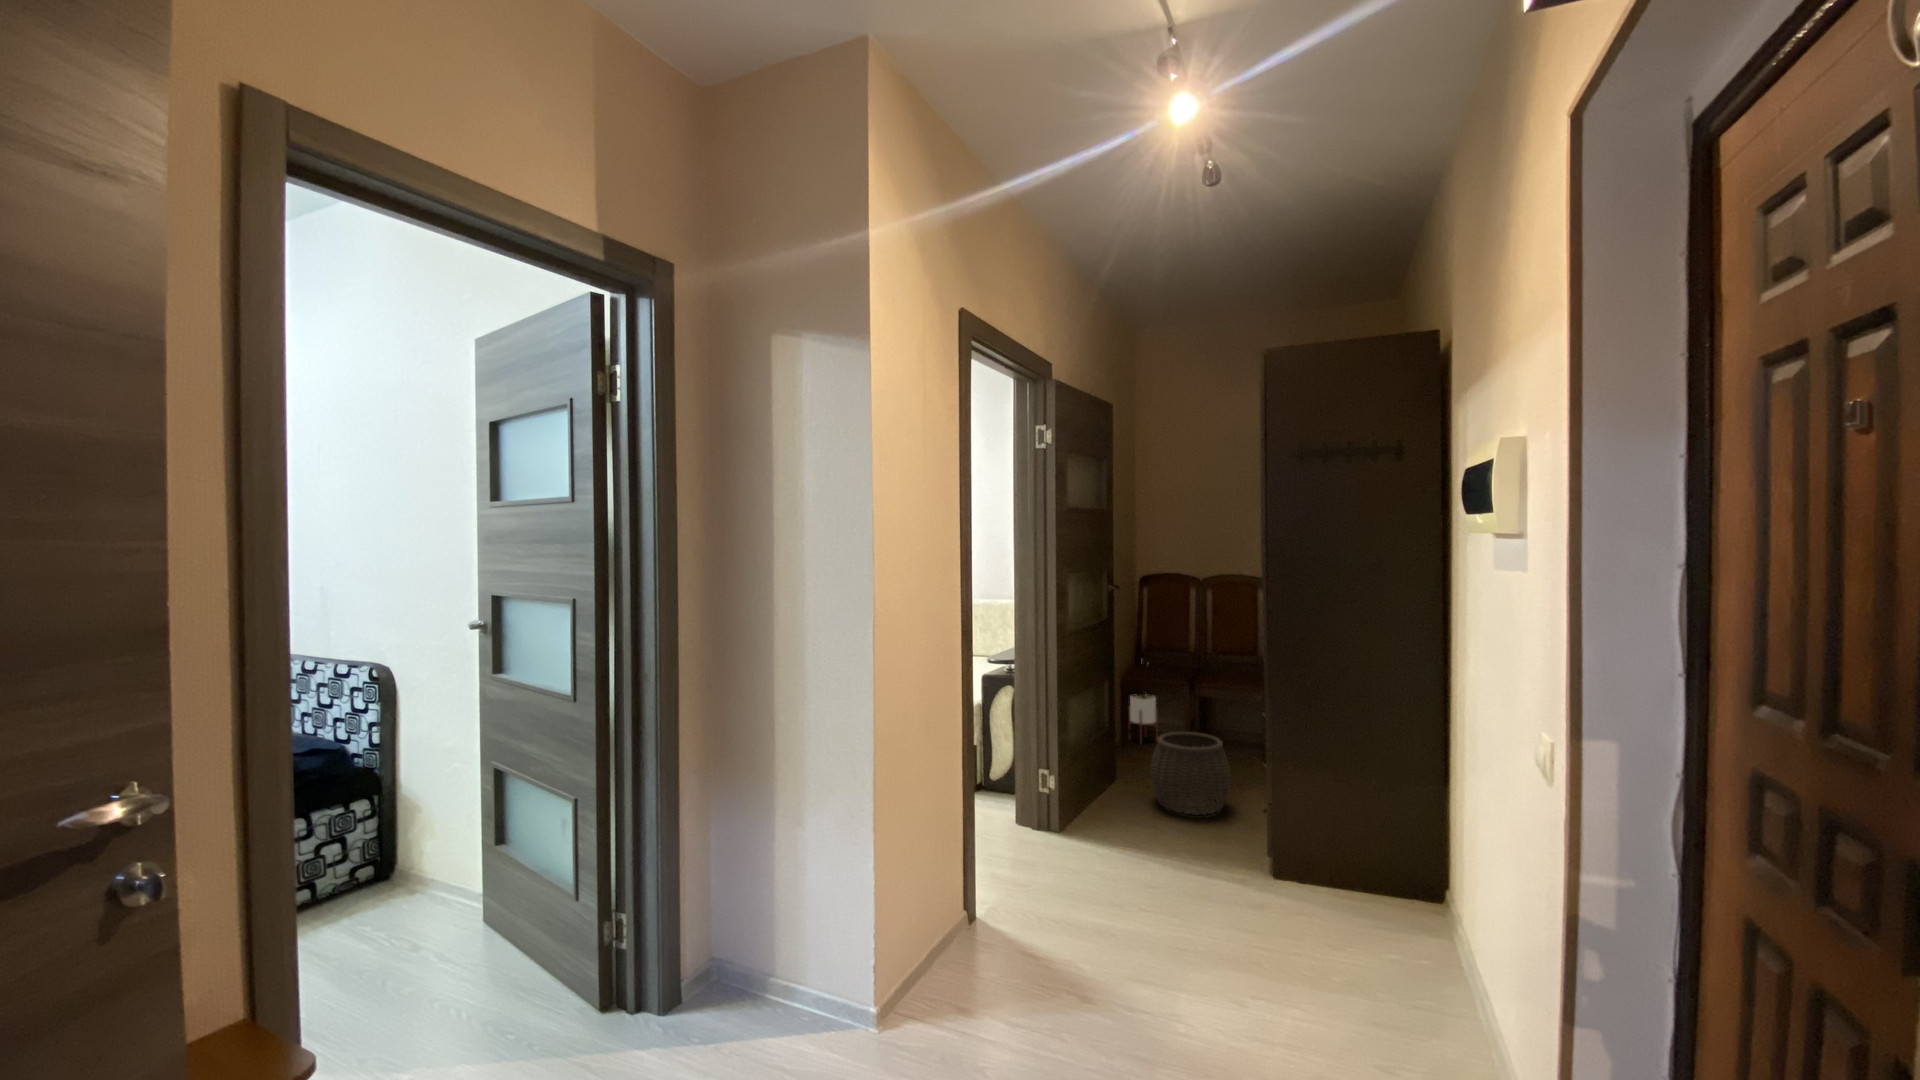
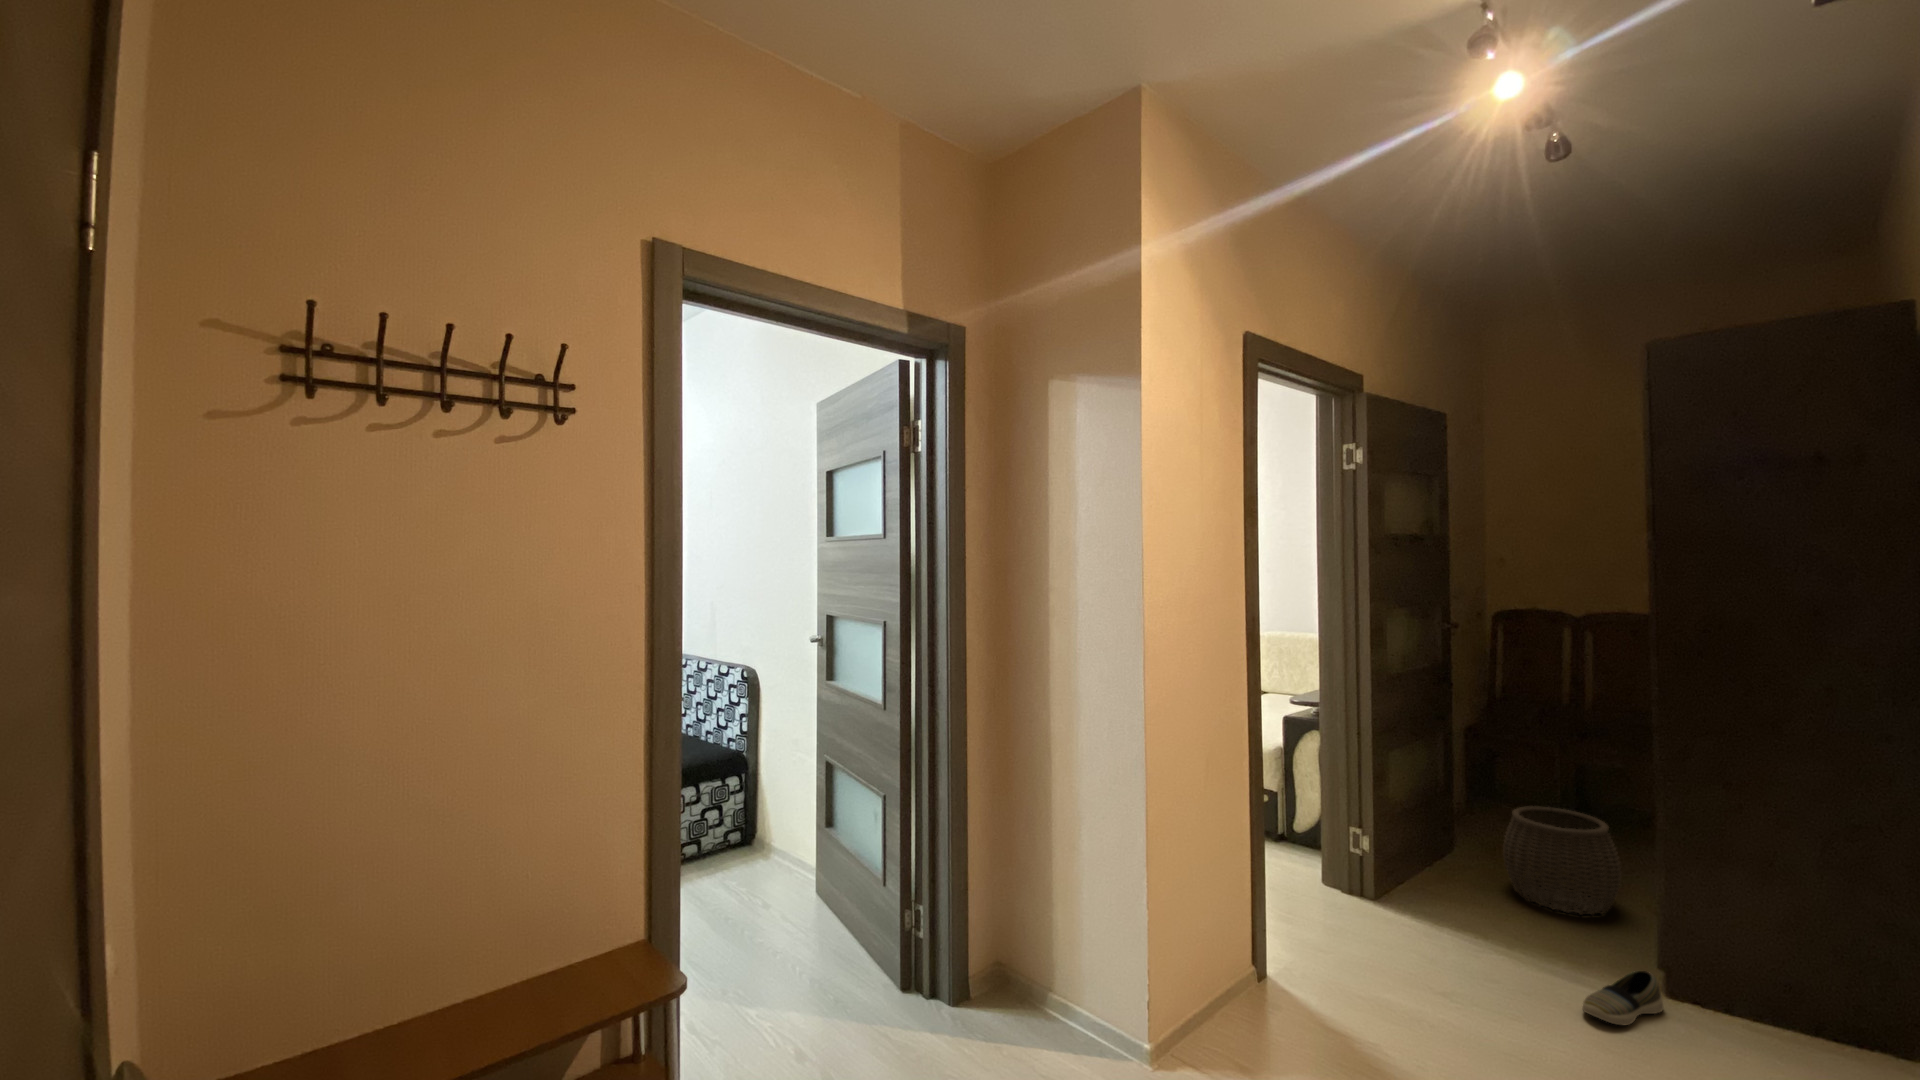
potted plant: present [1128,694,1158,743] -> none [1480,710,1523,817]
shoe: none [1214,852,1265,899] -> present [1582,971,1663,1025]

